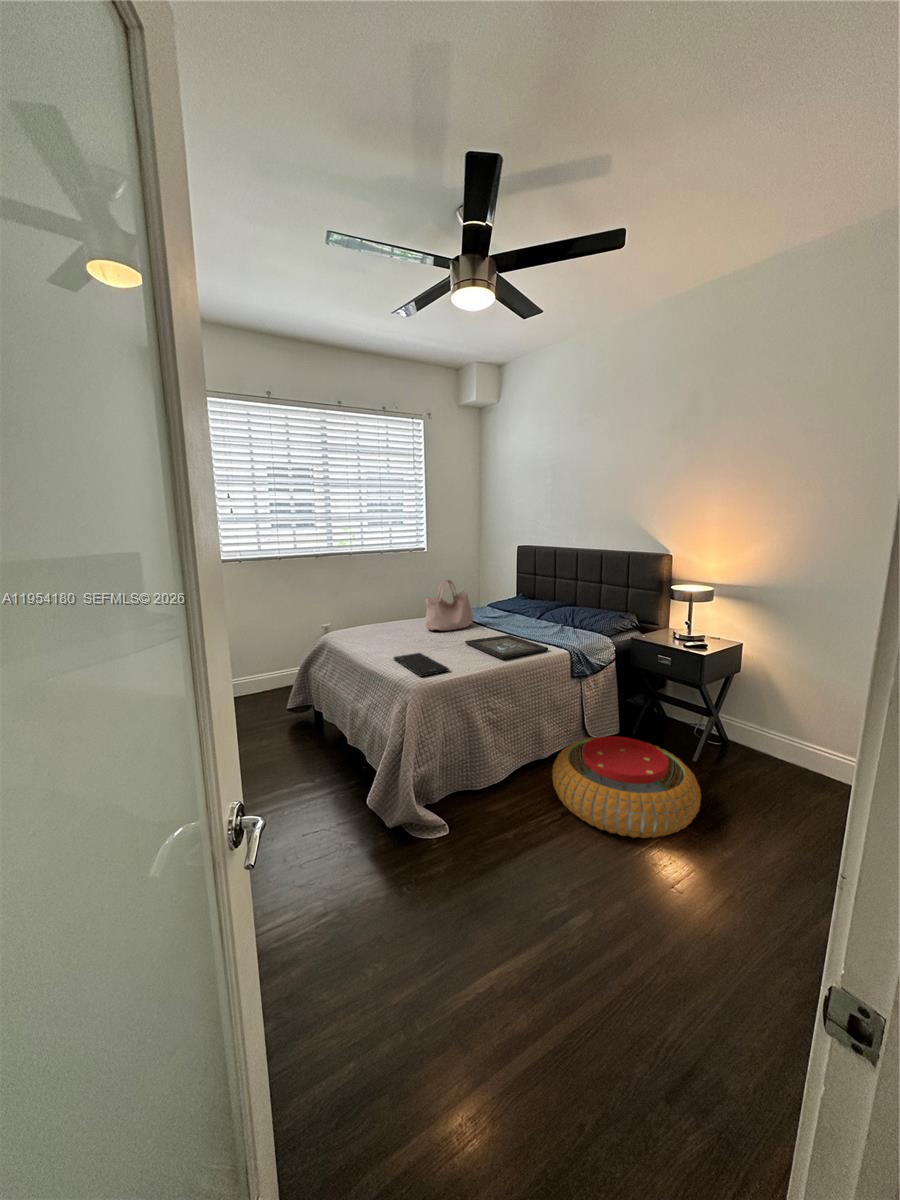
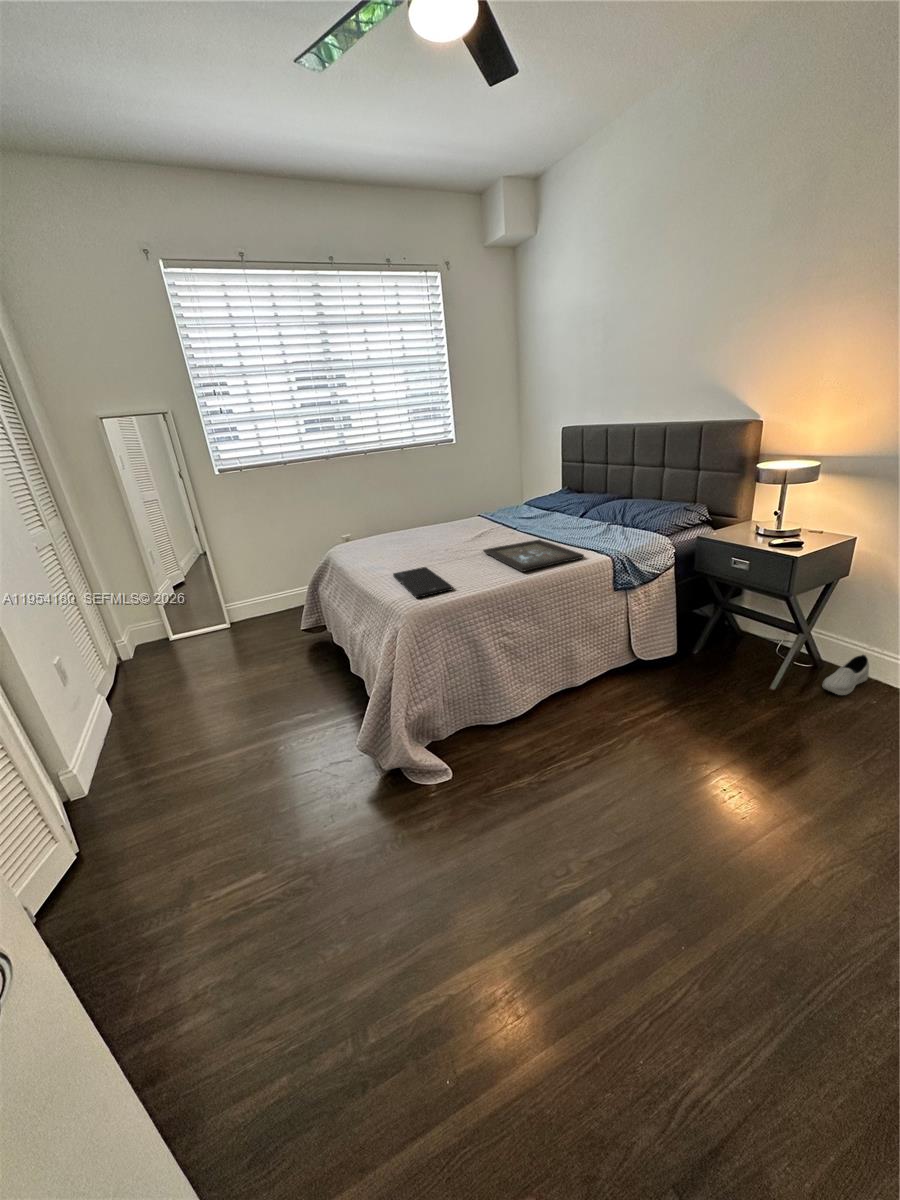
handbag: present [426,580,473,631] -> none [440,475,500,538]
shoe: none [731,733,762,765] -> present [822,654,869,695]
pouf: present [552,736,701,838] -> none [582,661,777,794]

